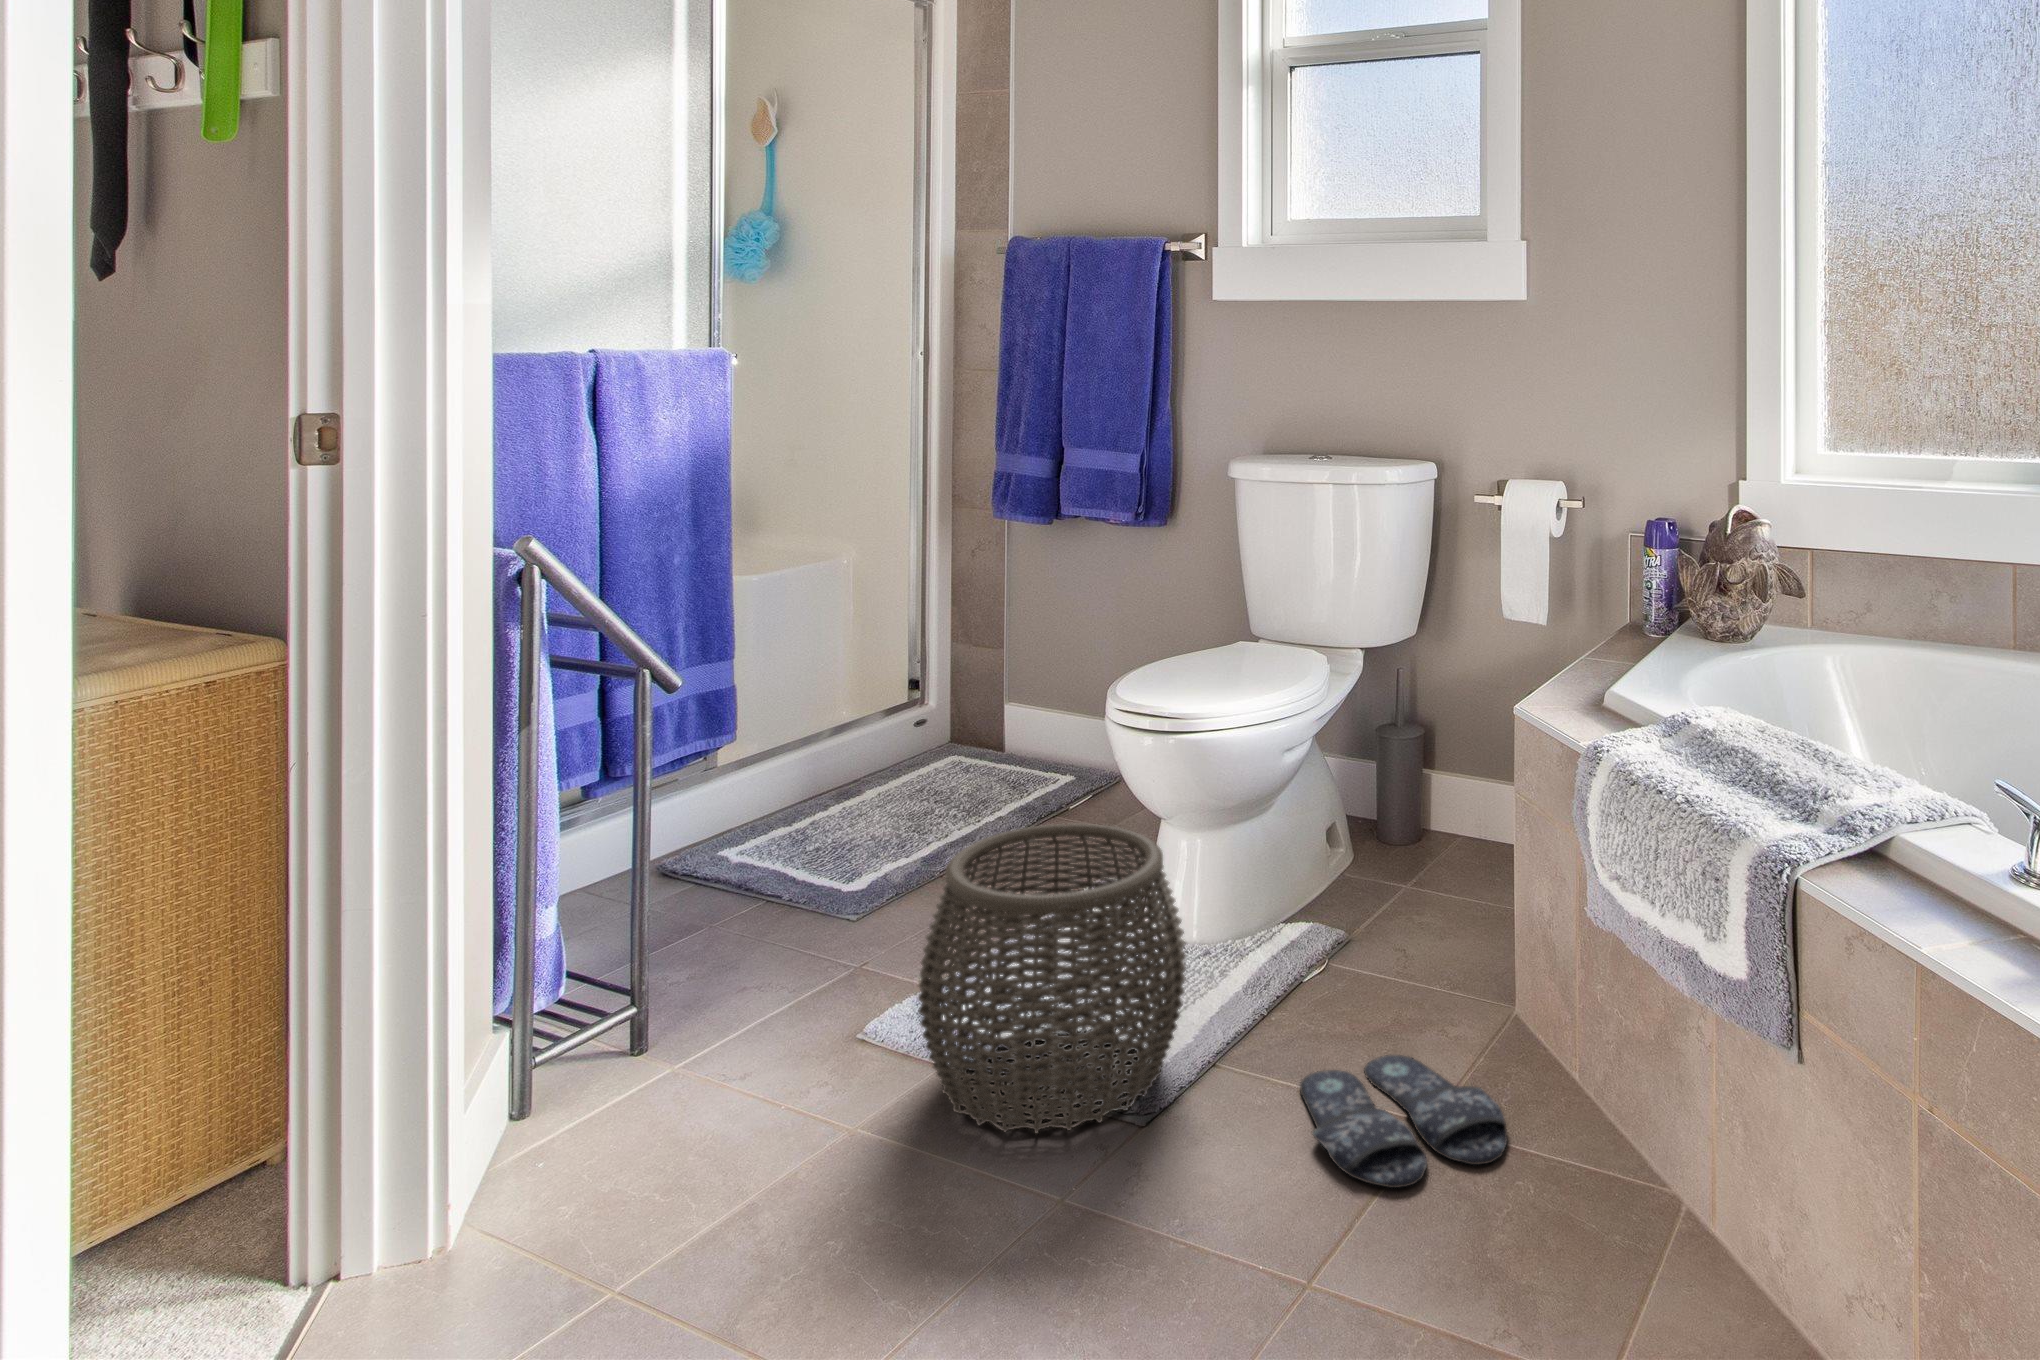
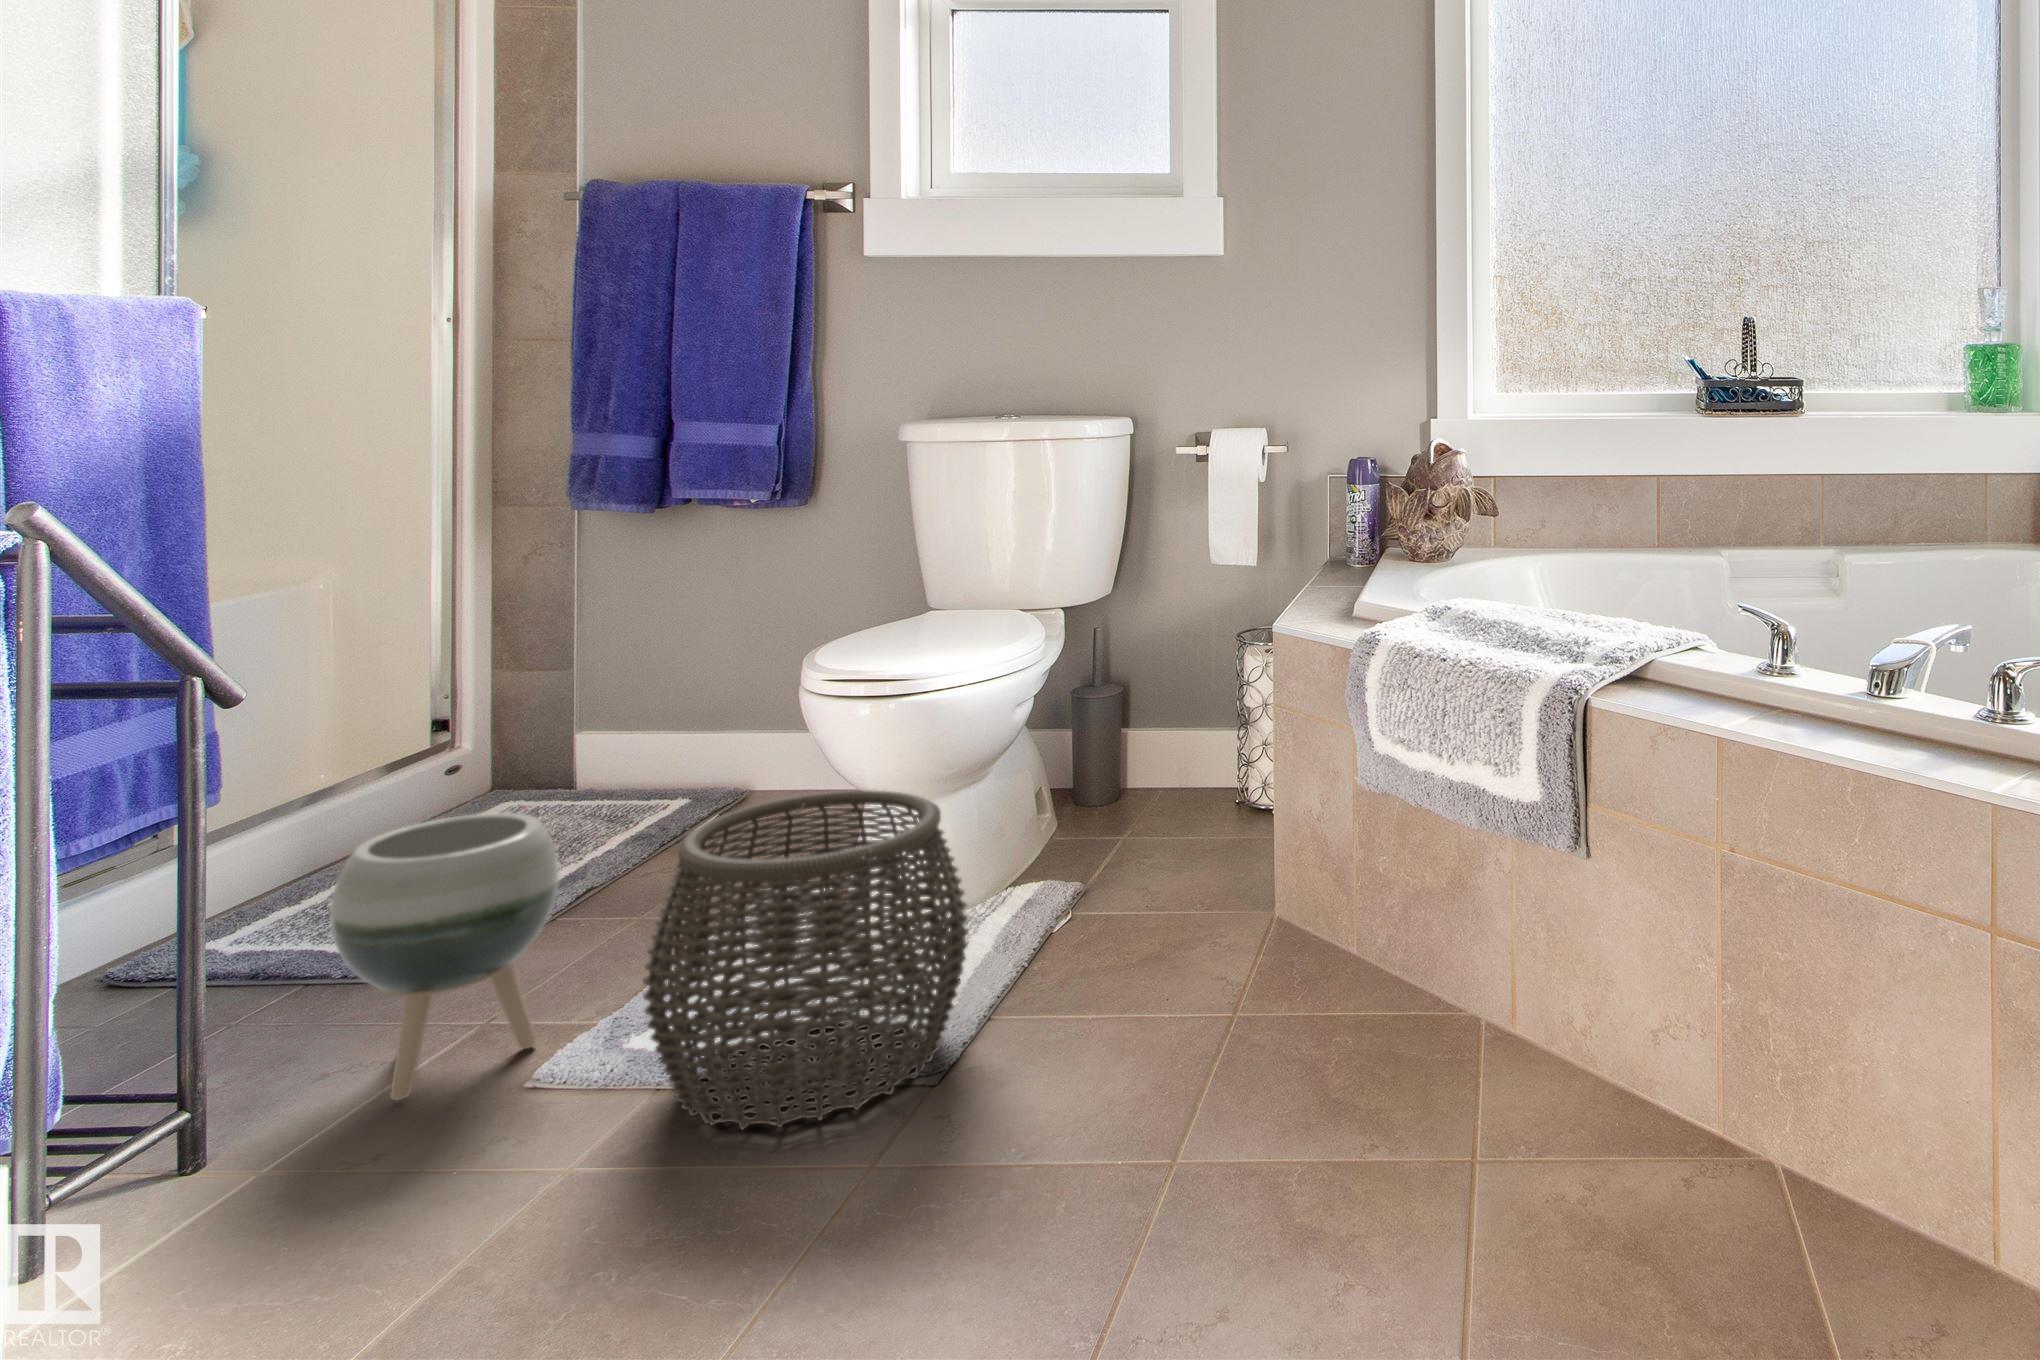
planter: none [737,796,897,1026] -> present [330,813,559,1100]
slippers: present [1300,1055,1507,1188] -> none [1095,972,1321,1077]

